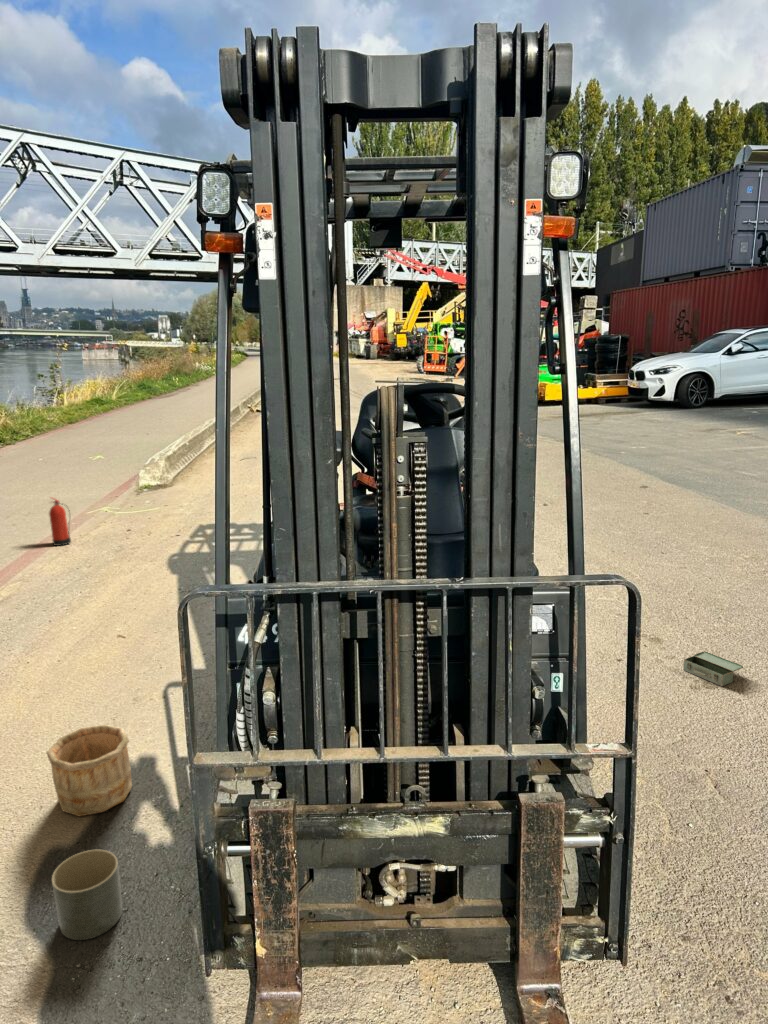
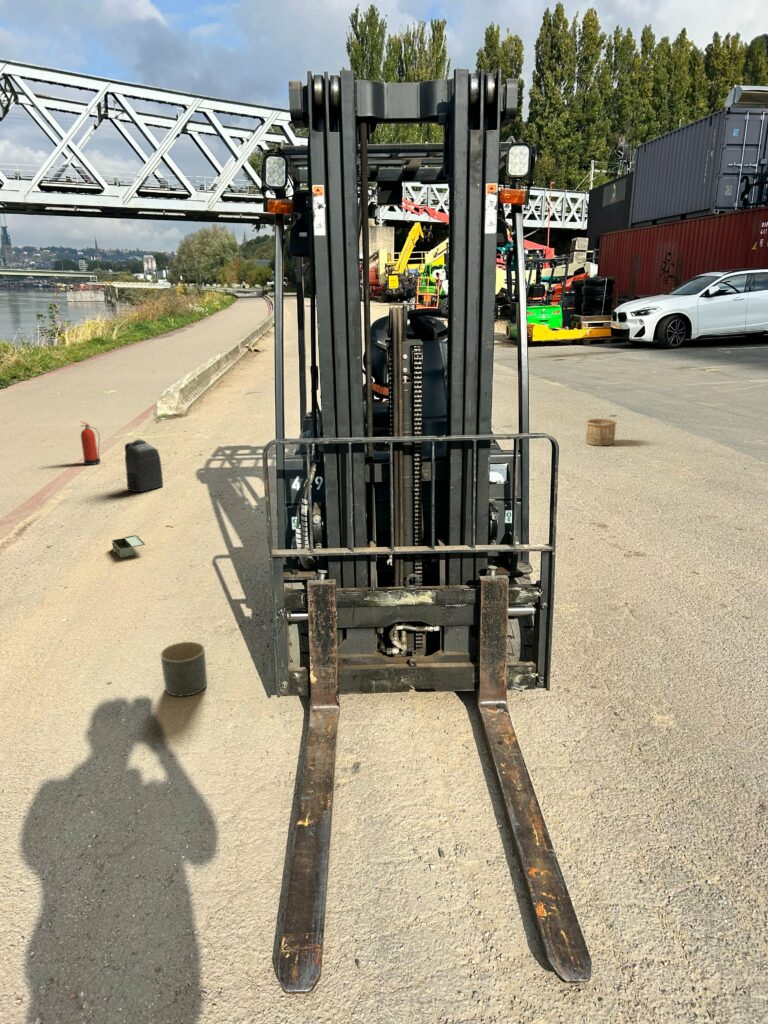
backpack: none [90,522,134,583] -> present [125,439,163,492]
toolbox: present [683,652,743,686] -> present [112,535,145,558]
wooden bucket: present [47,725,132,816] -> present [586,419,616,446]

